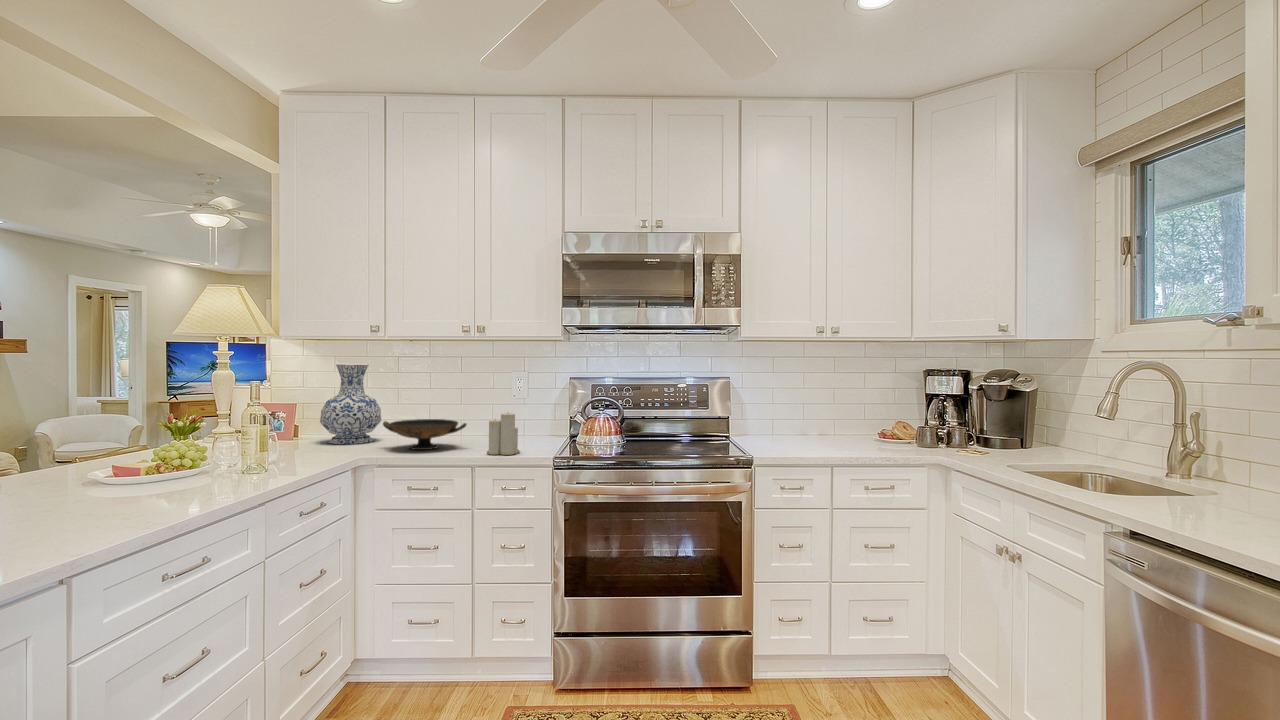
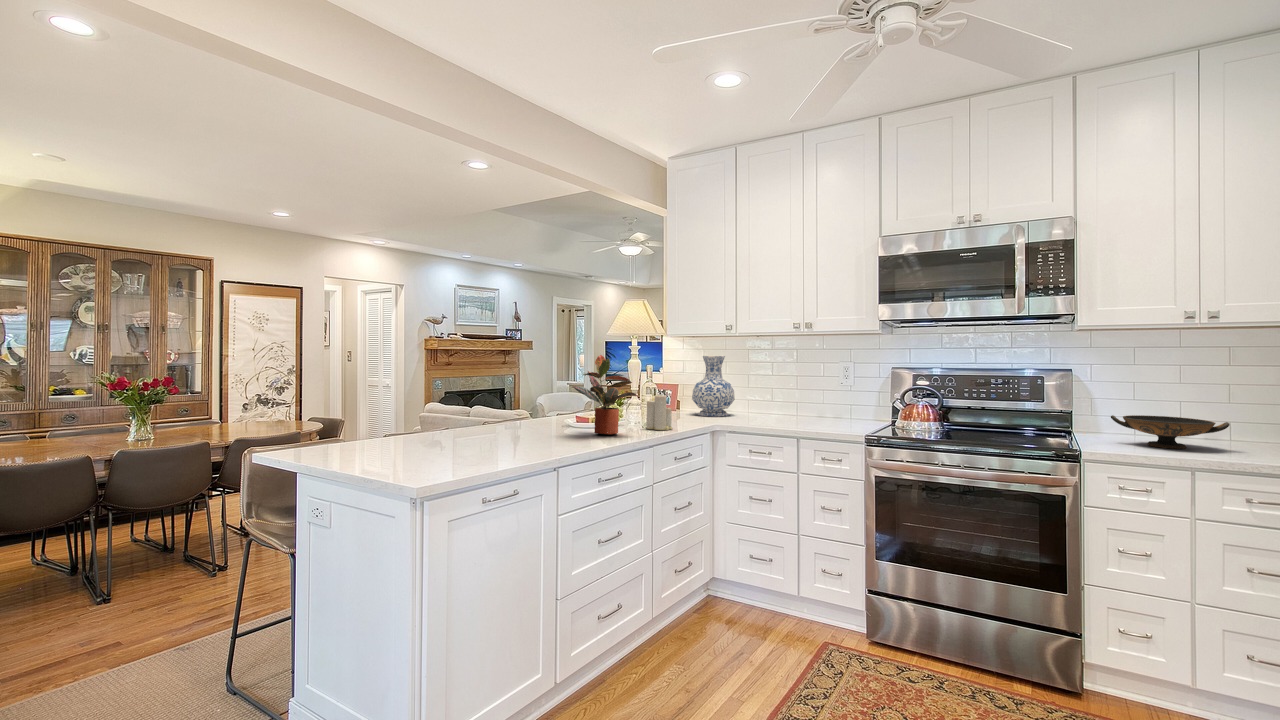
potted plant: none [98,364,239,496] -> present [572,355,638,434]
candle: present [487,413,520,455] -> present [646,395,673,430]
decorative bowl: present [383,419,466,450] -> present [1111,415,1230,449]

